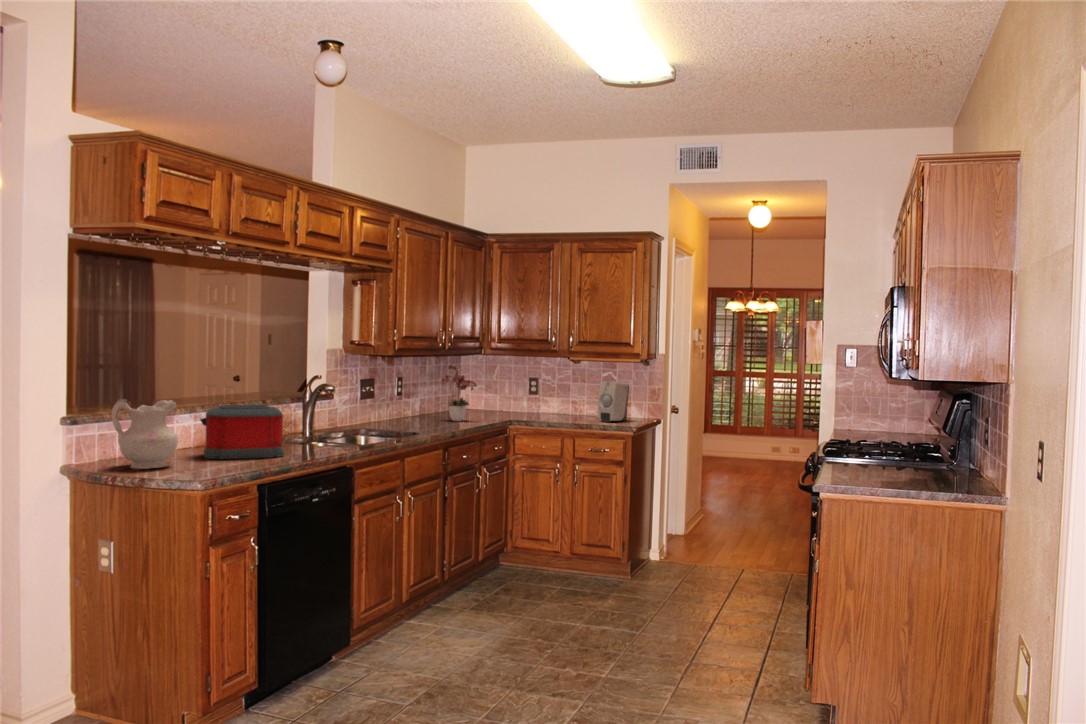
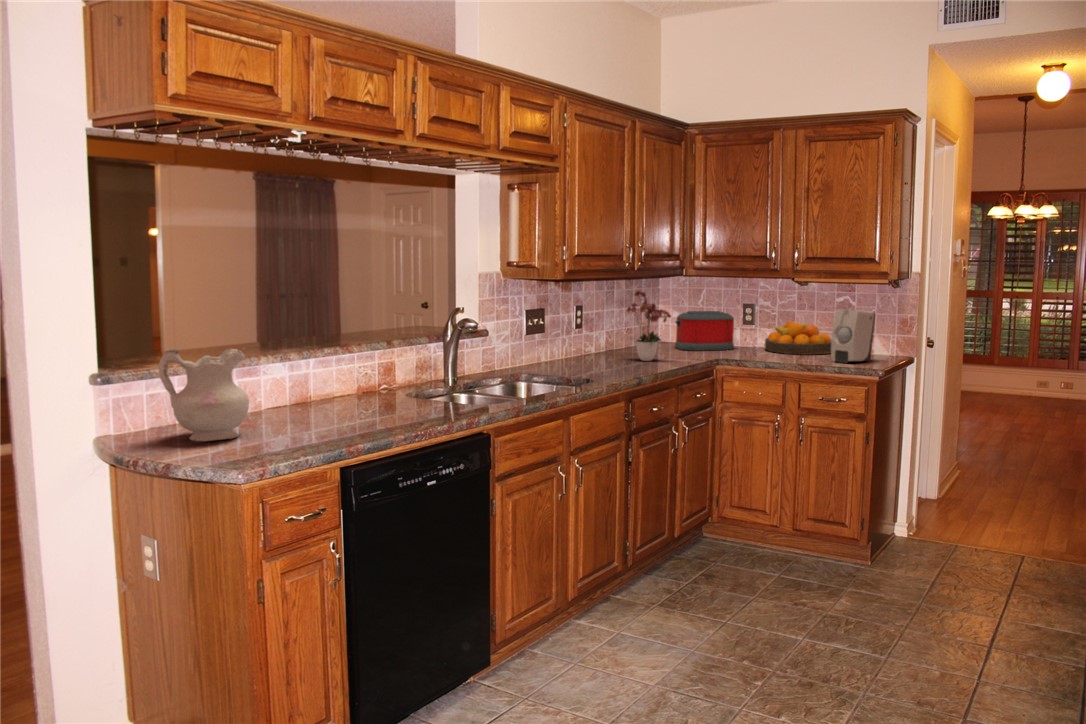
fruit bowl: none [548,391,601,417] -> present [764,321,831,355]
toaster: present [200,405,284,459] -> present [675,311,734,351]

